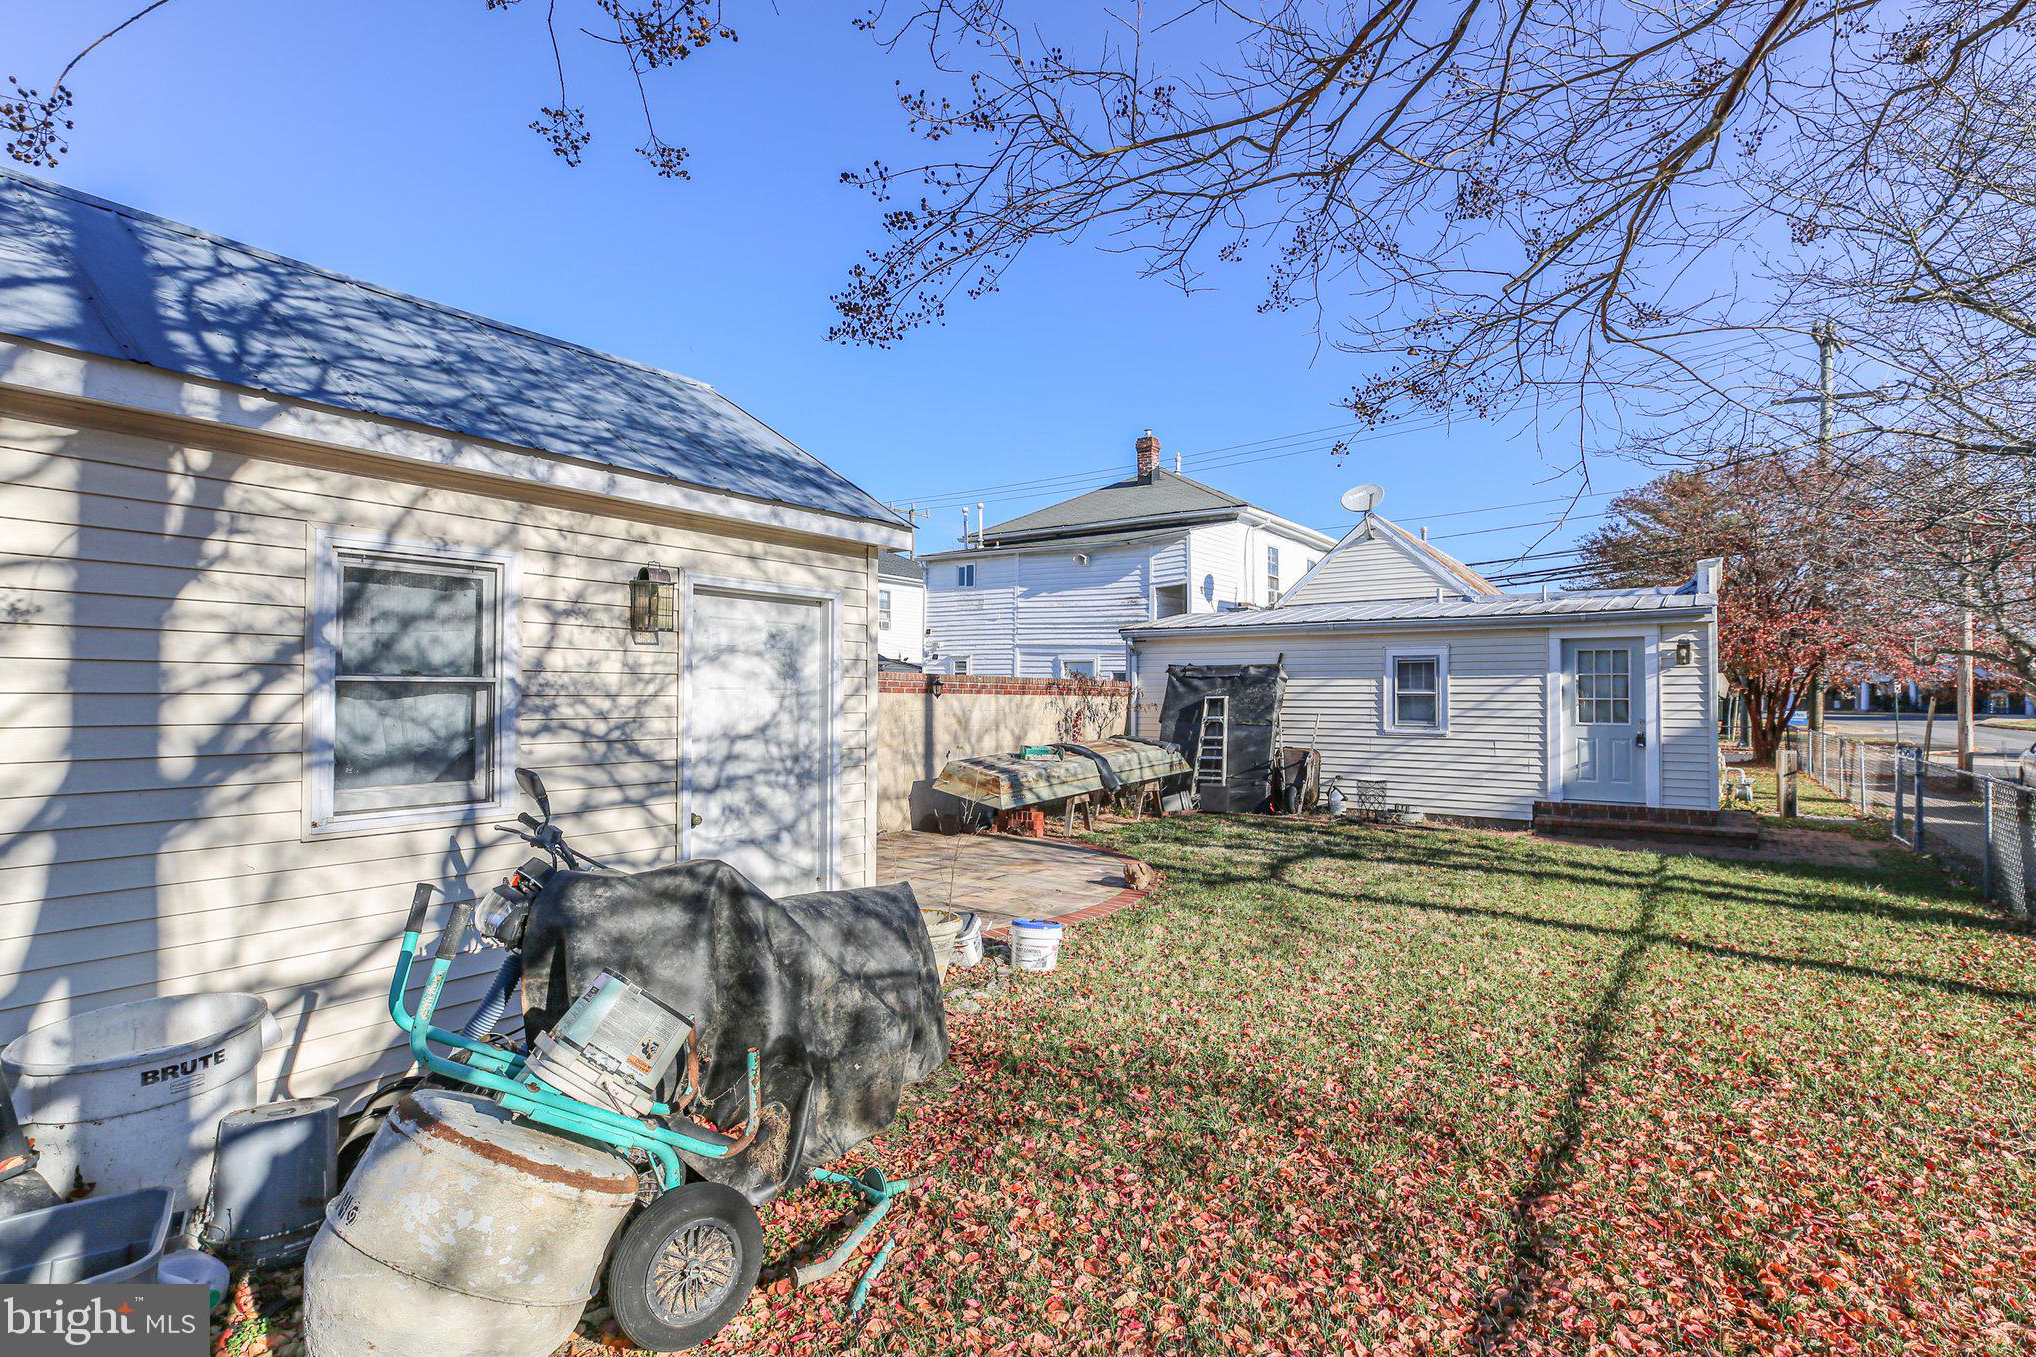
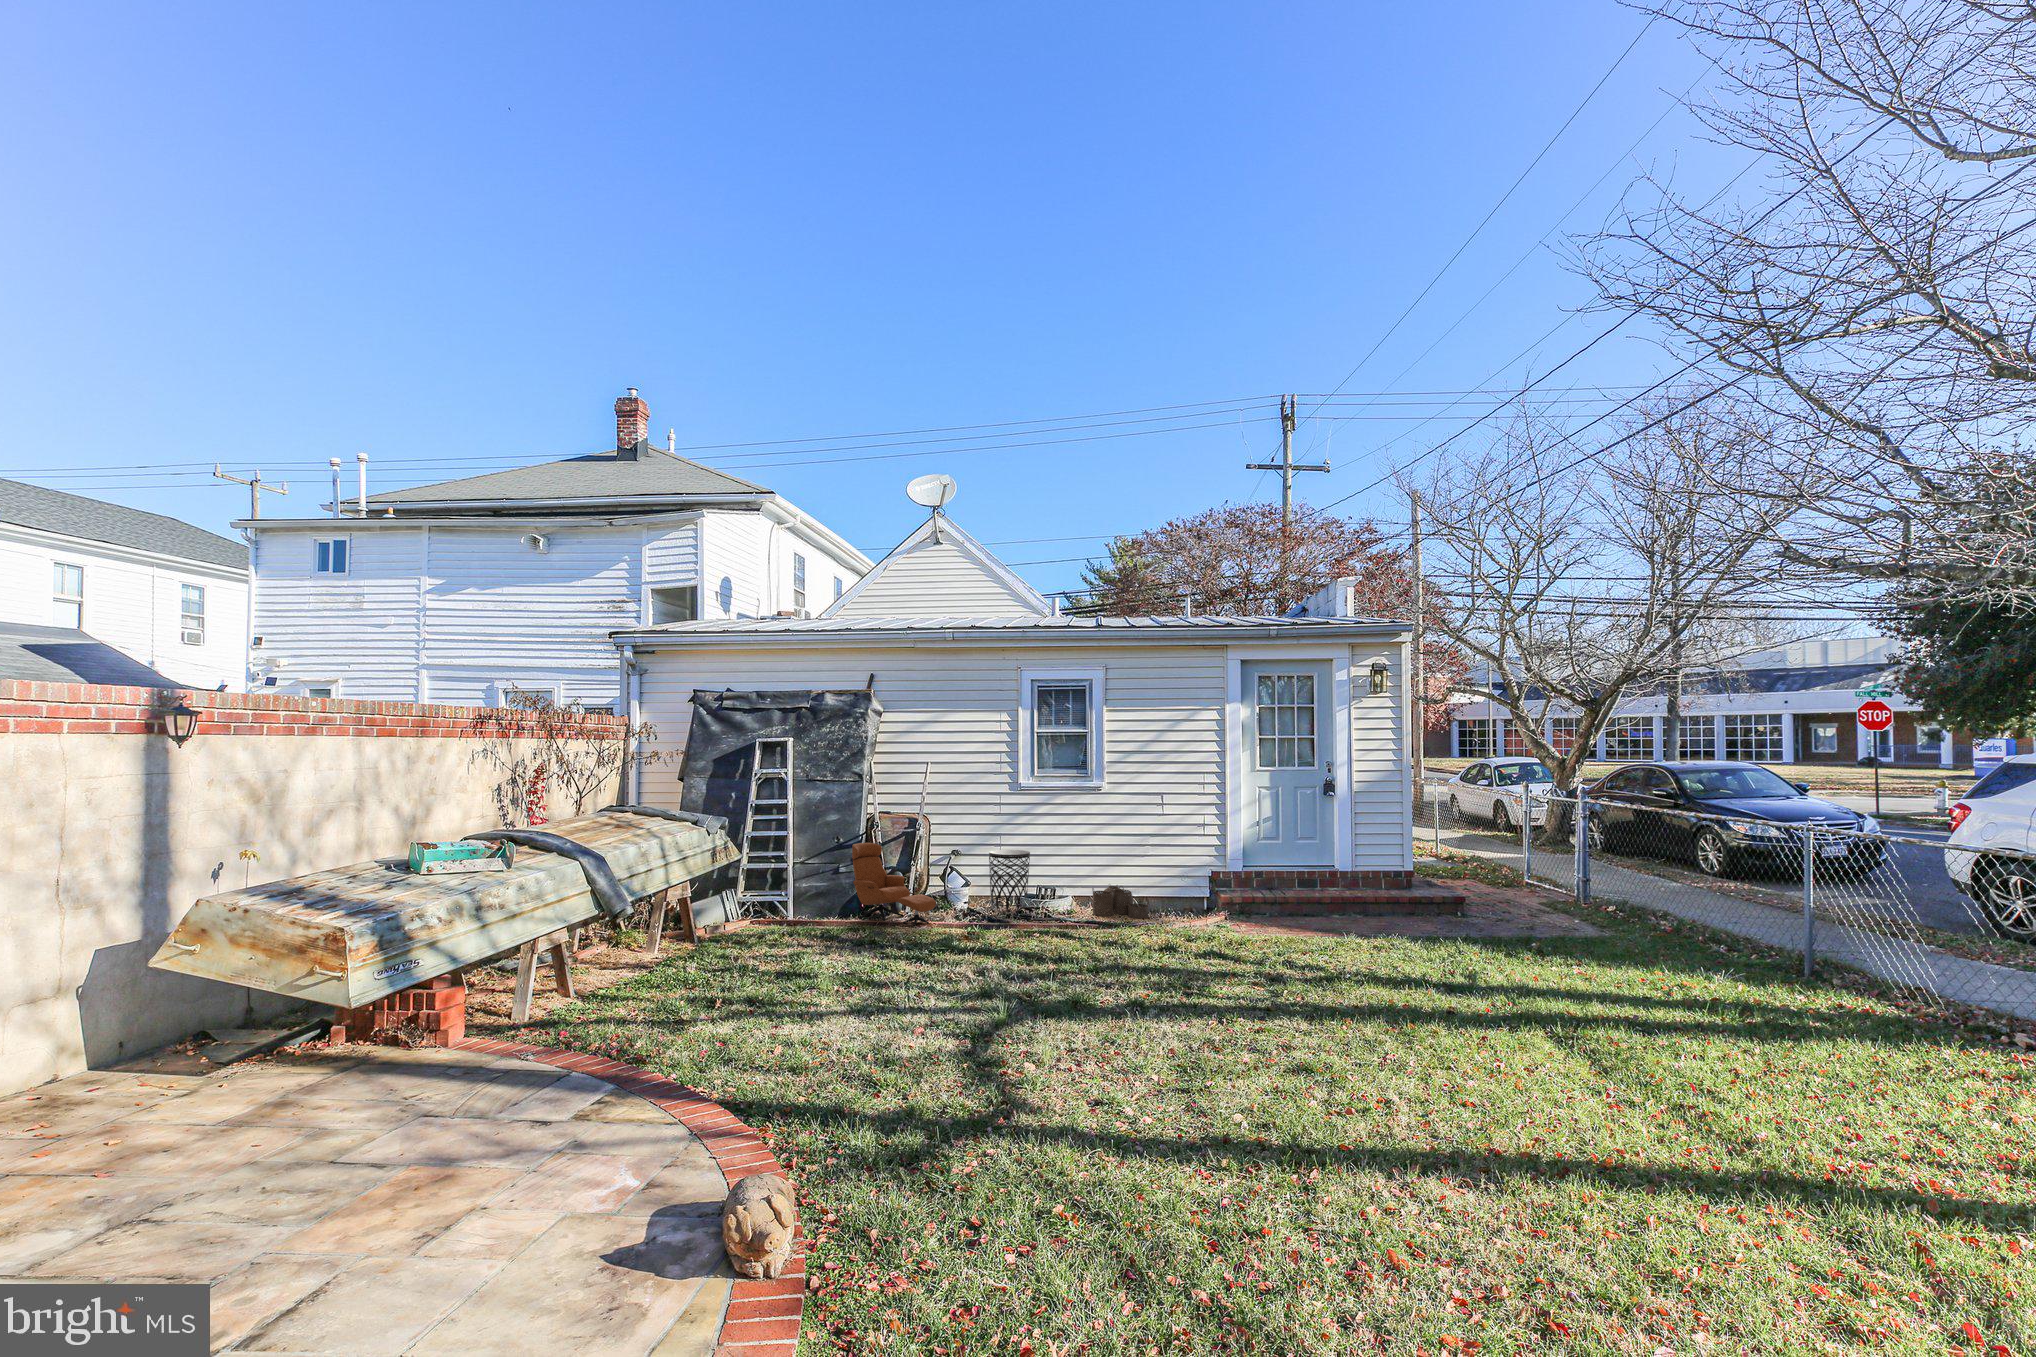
armchair: none [1258,767,1309,819] -> present [852,843,936,925]
planter: present [1200,783,1230,812] -> none [761,874,810,923]
woven basket: present [921,814,976,835] -> present [1092,886,1149,918]

